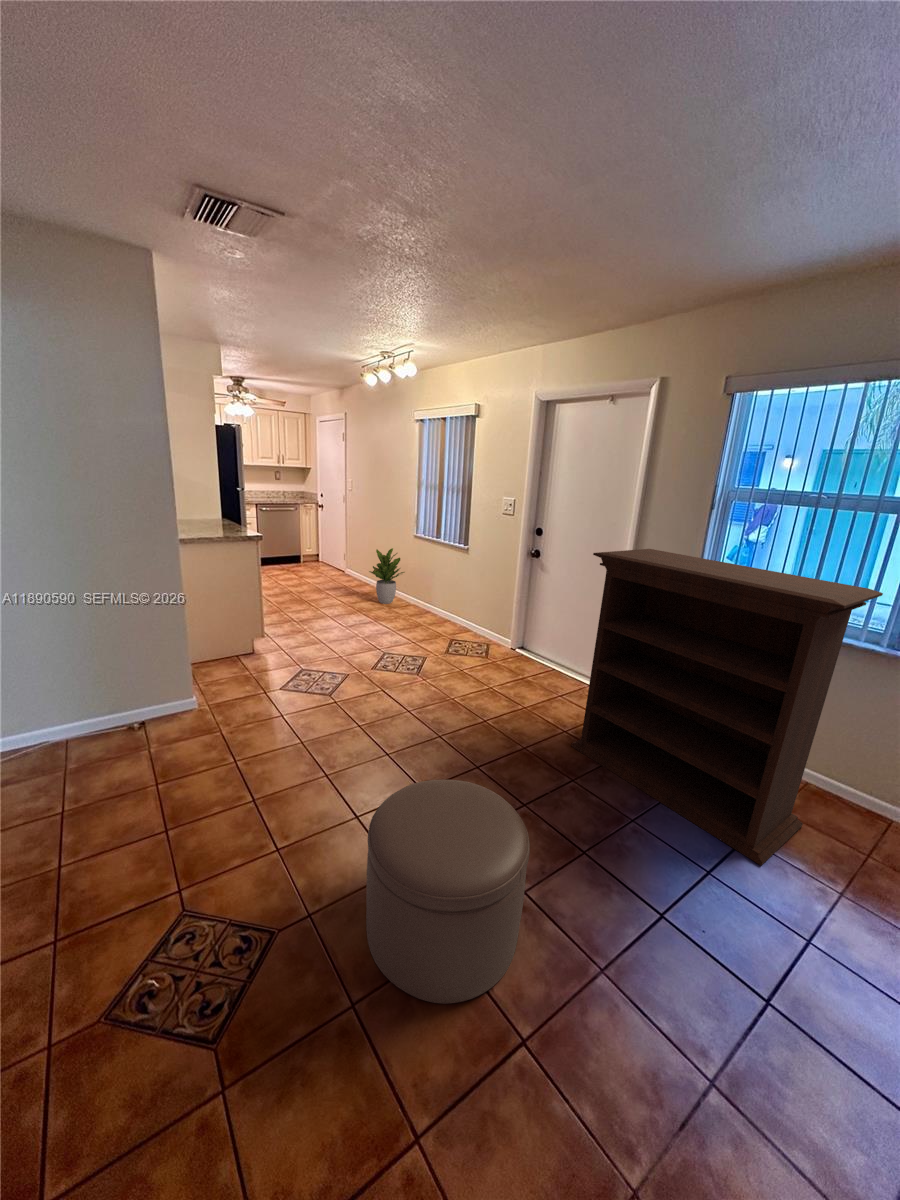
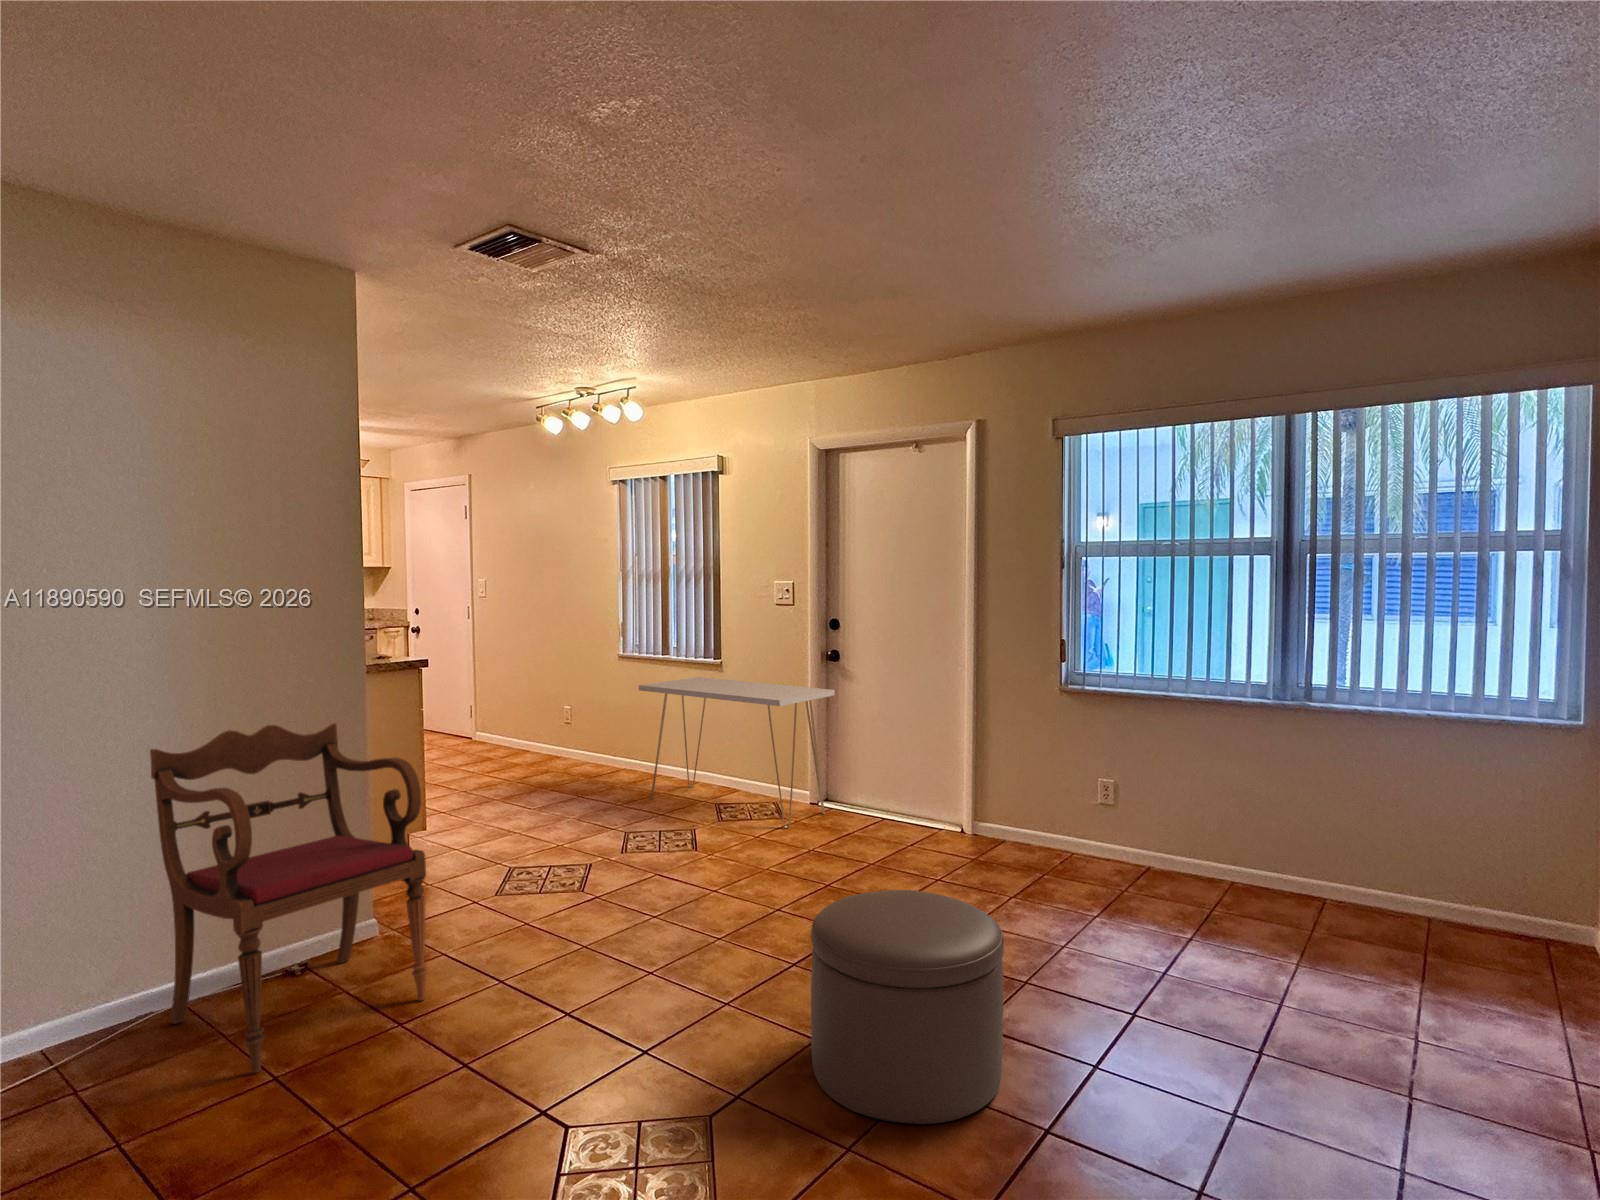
potted plant: present [369,548,404,604] -> none [544,678,608,773]
bookshelf: present [571,549,883,865] -> none [951,620,1254,958]
console table: none [409,556,531,666] -> present [639,677,835,828]
armchair: none [16,582,185,806] -> present [150,723,428,1073]

